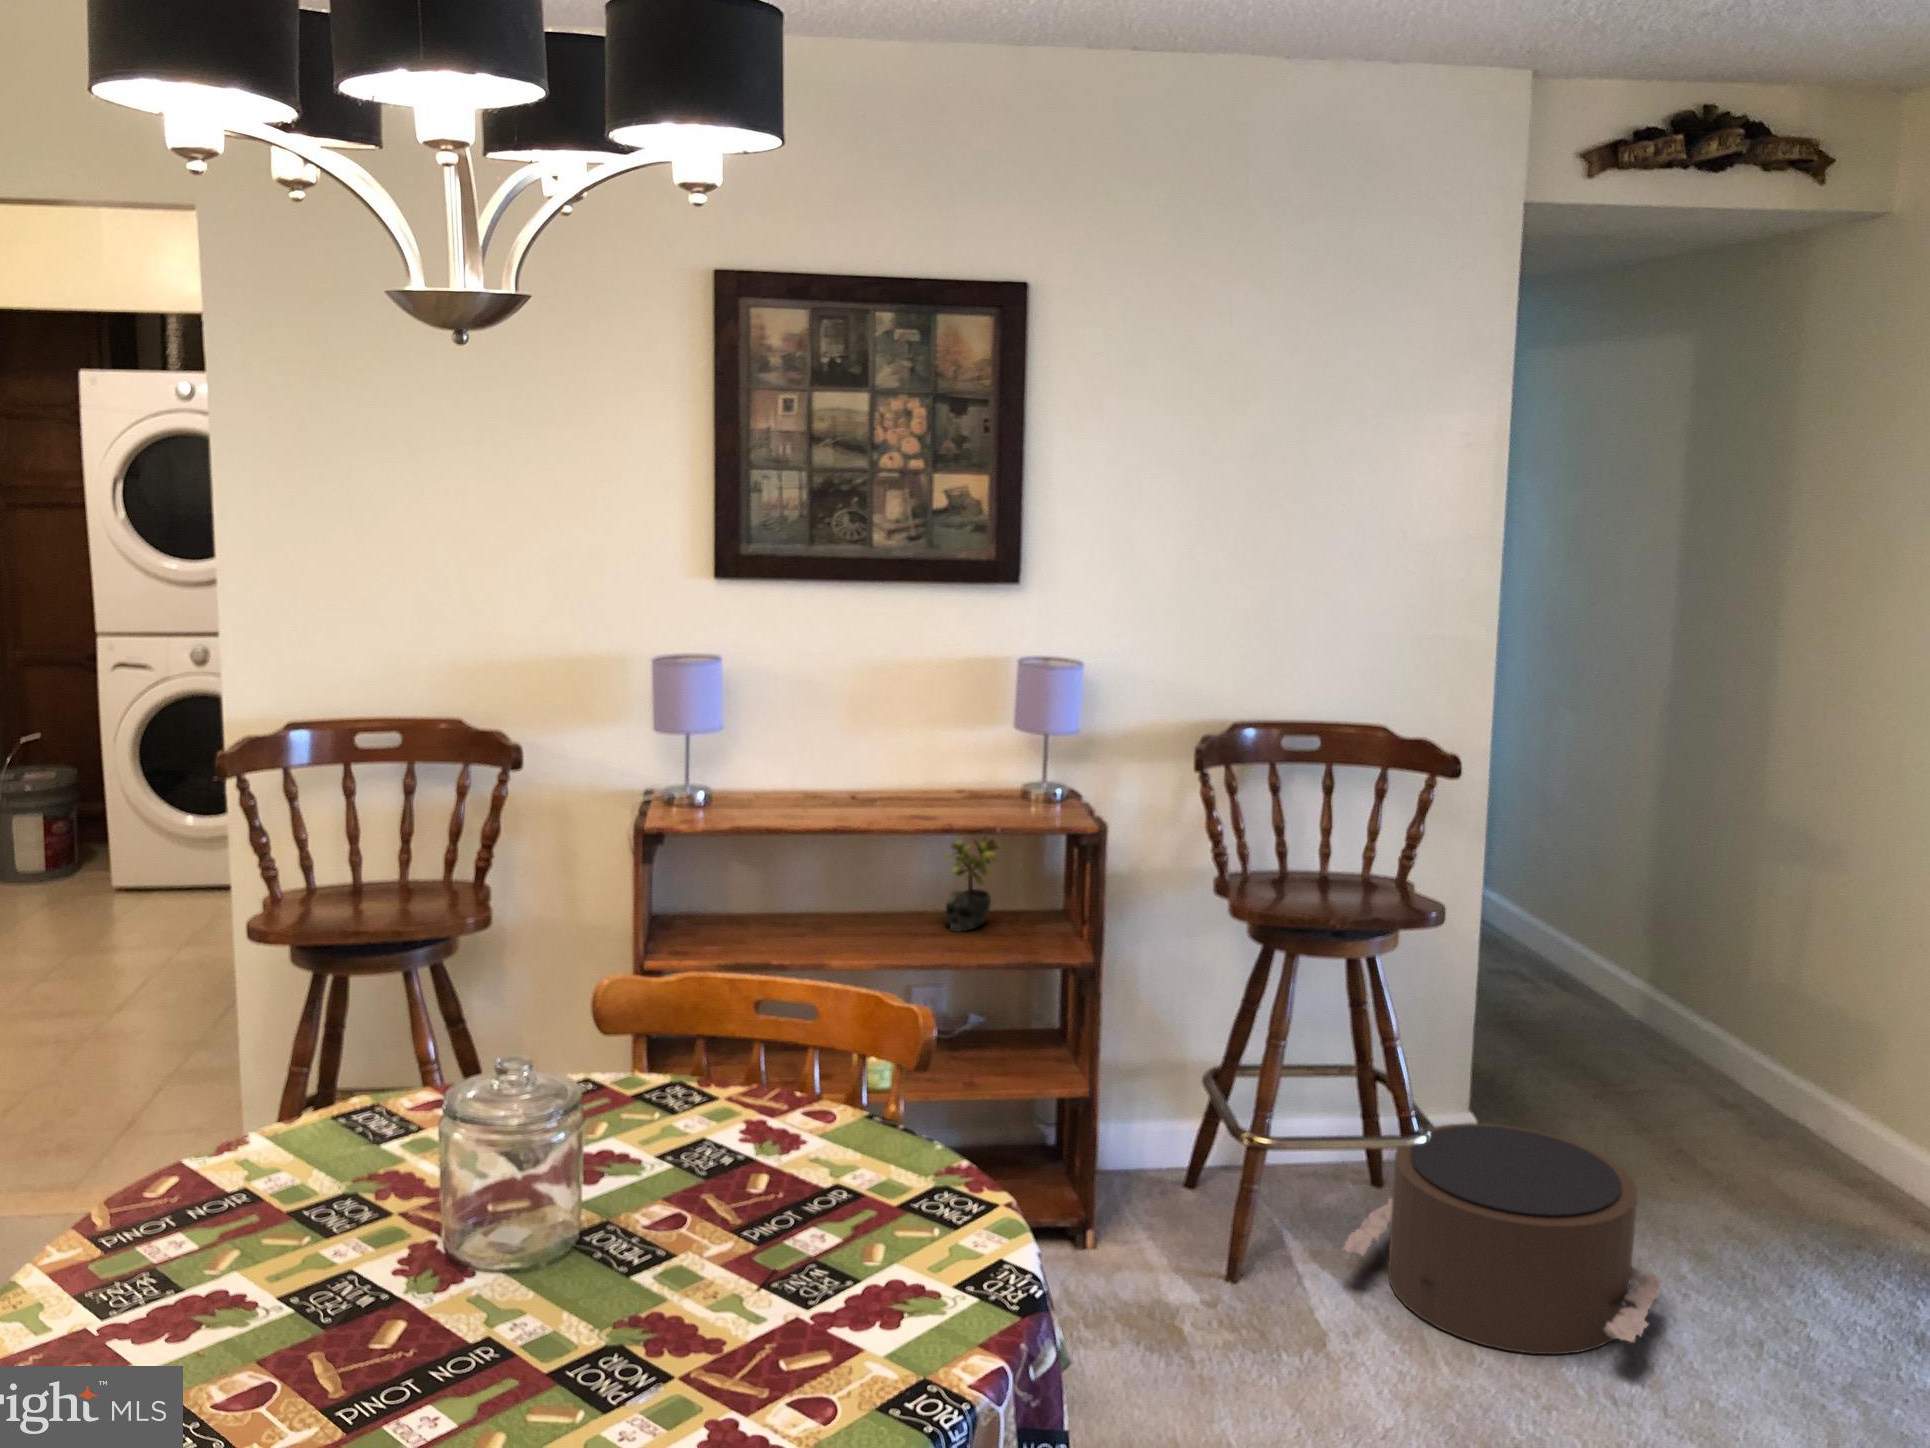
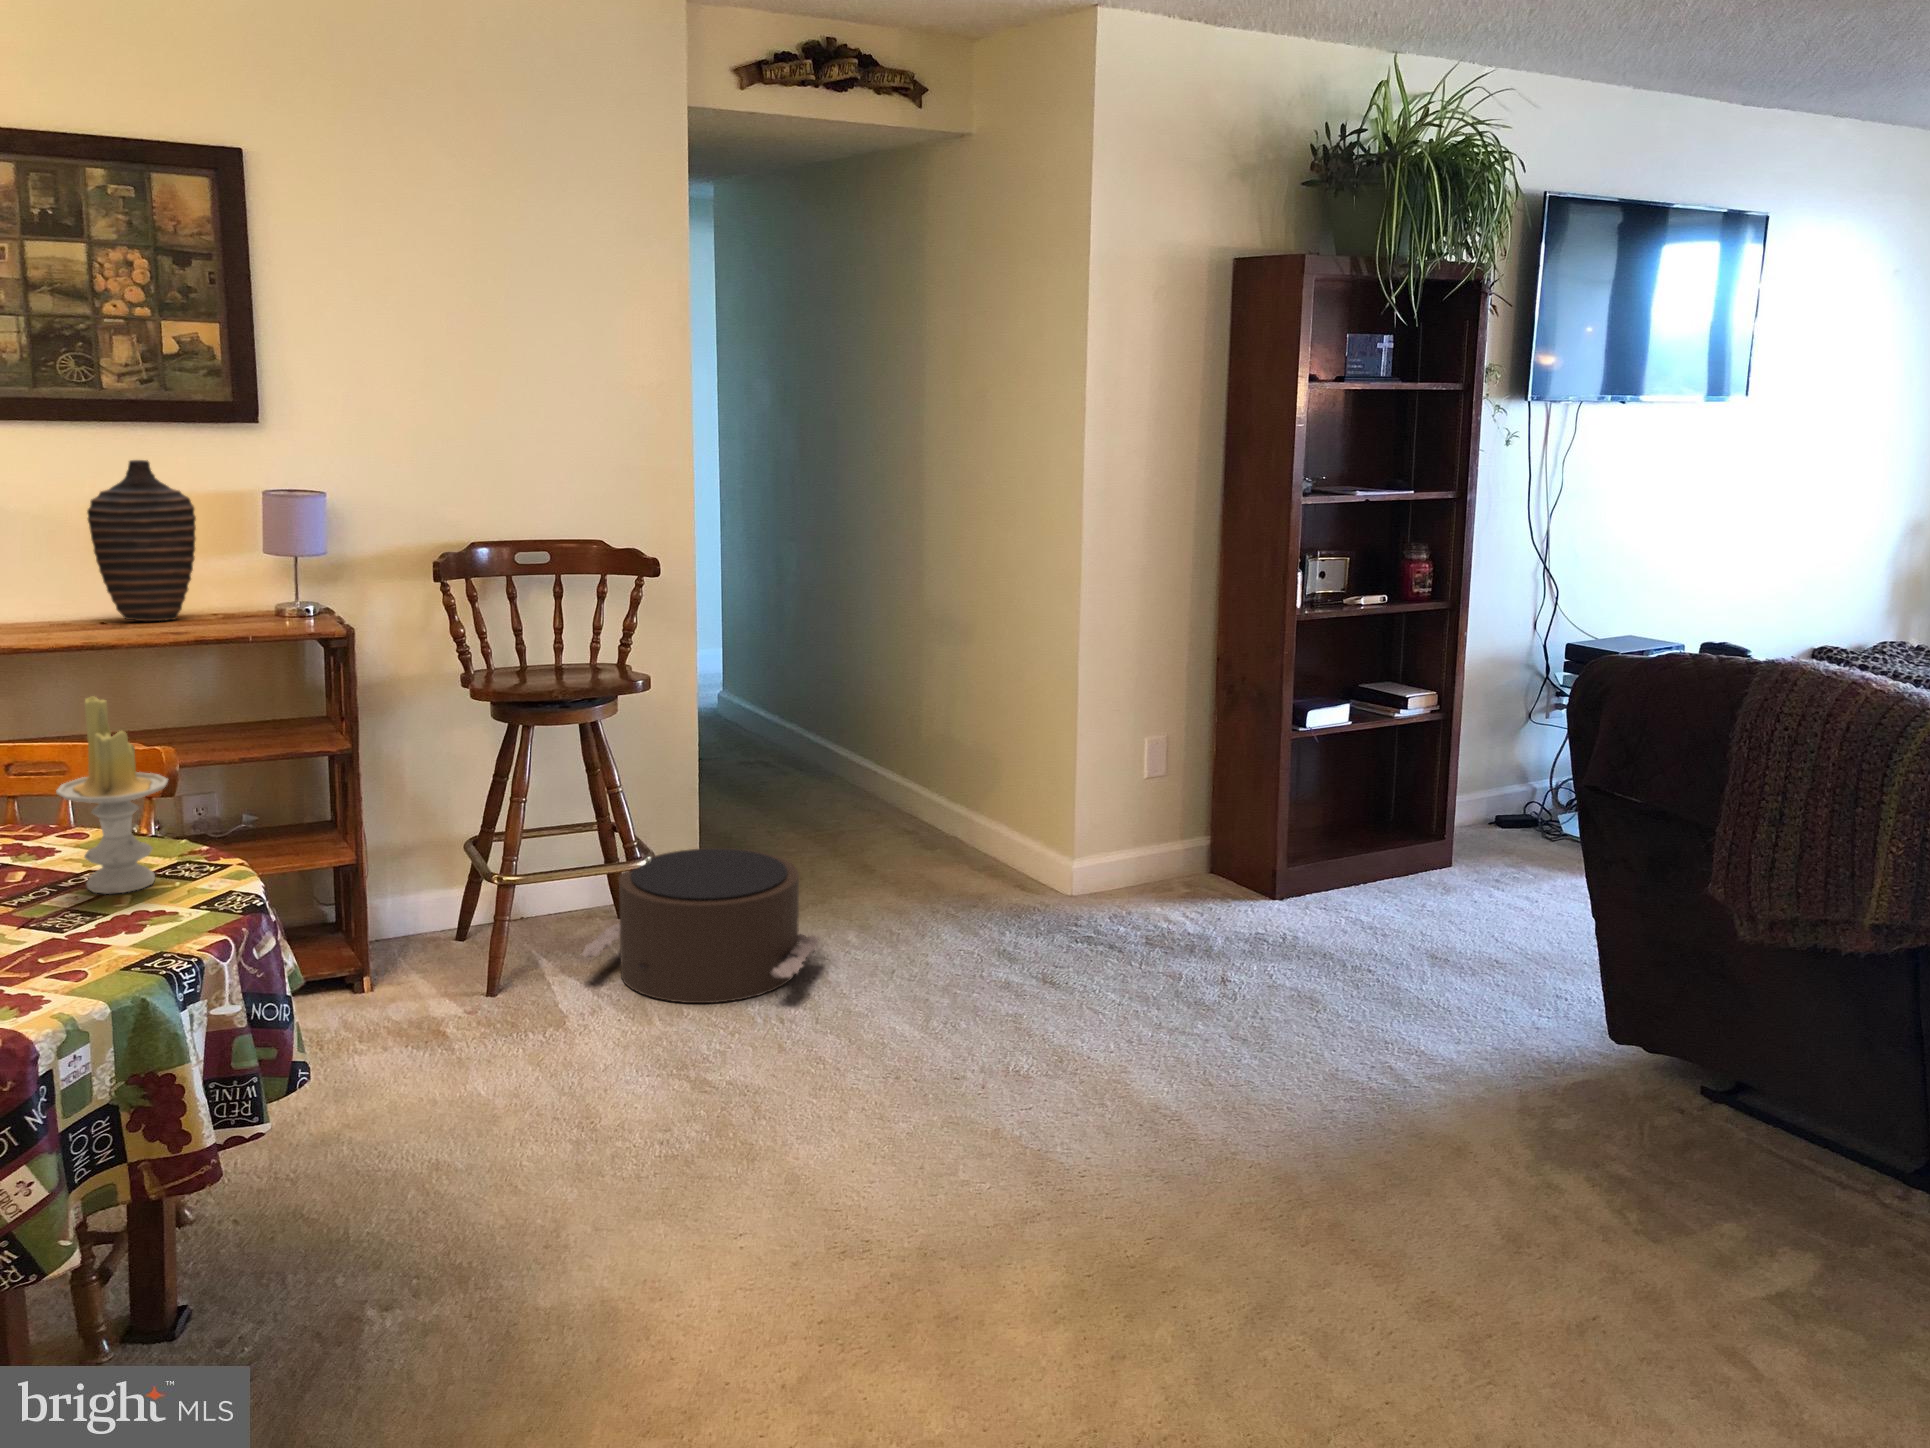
decorative vase: none [848,621,951,795] -> present [87,460,196,621]
succulent plant: present [944,836,1000,932] -> none [201,650,259,739]
candle: none [808,970,938,1238] -> present [56,696,168,894]

